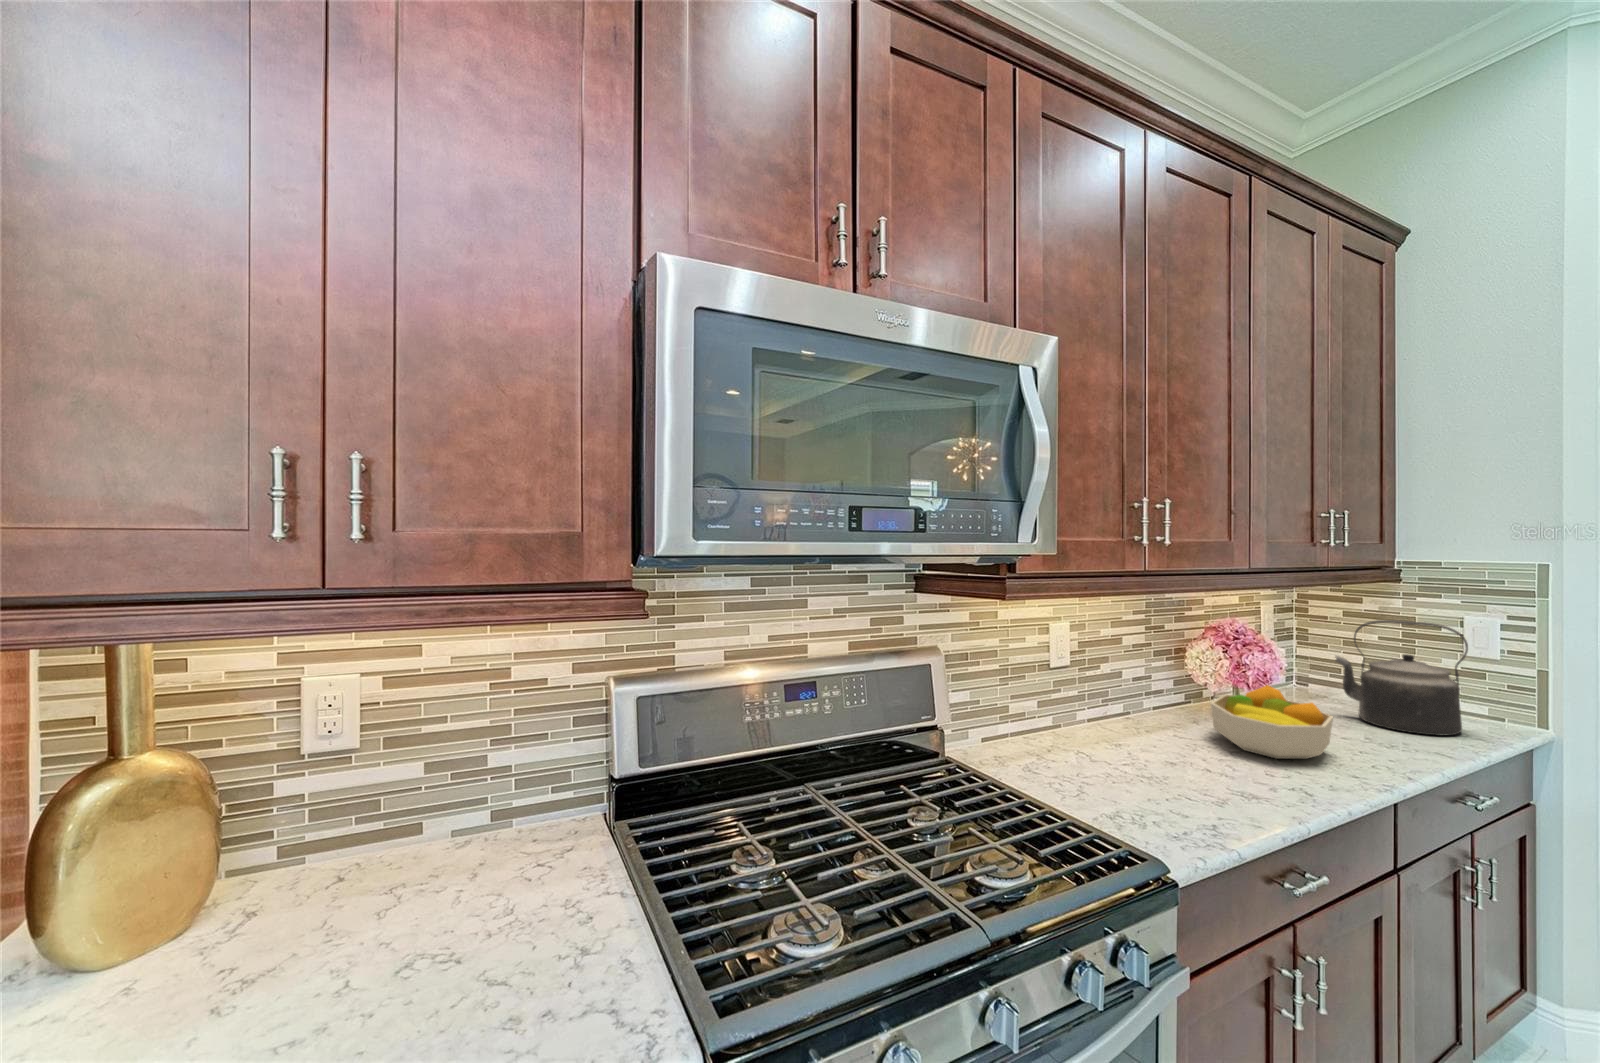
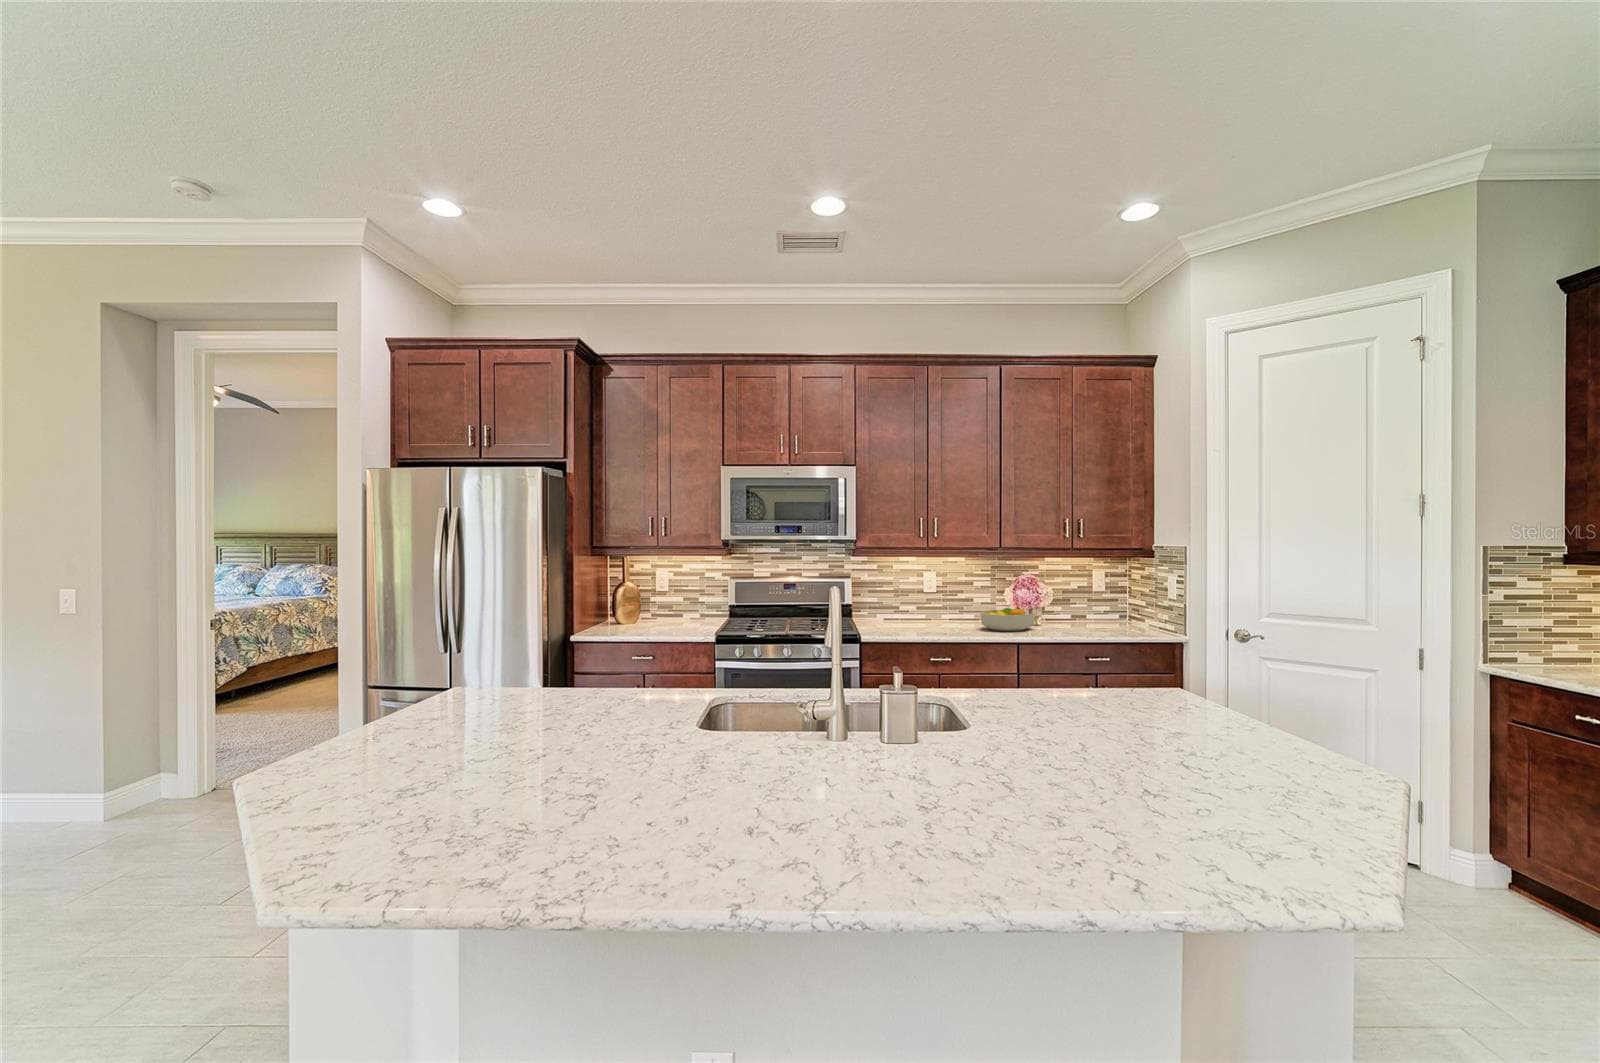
kettle: present [1335,620,1468,736] -> none [1094,577,1138,634]

